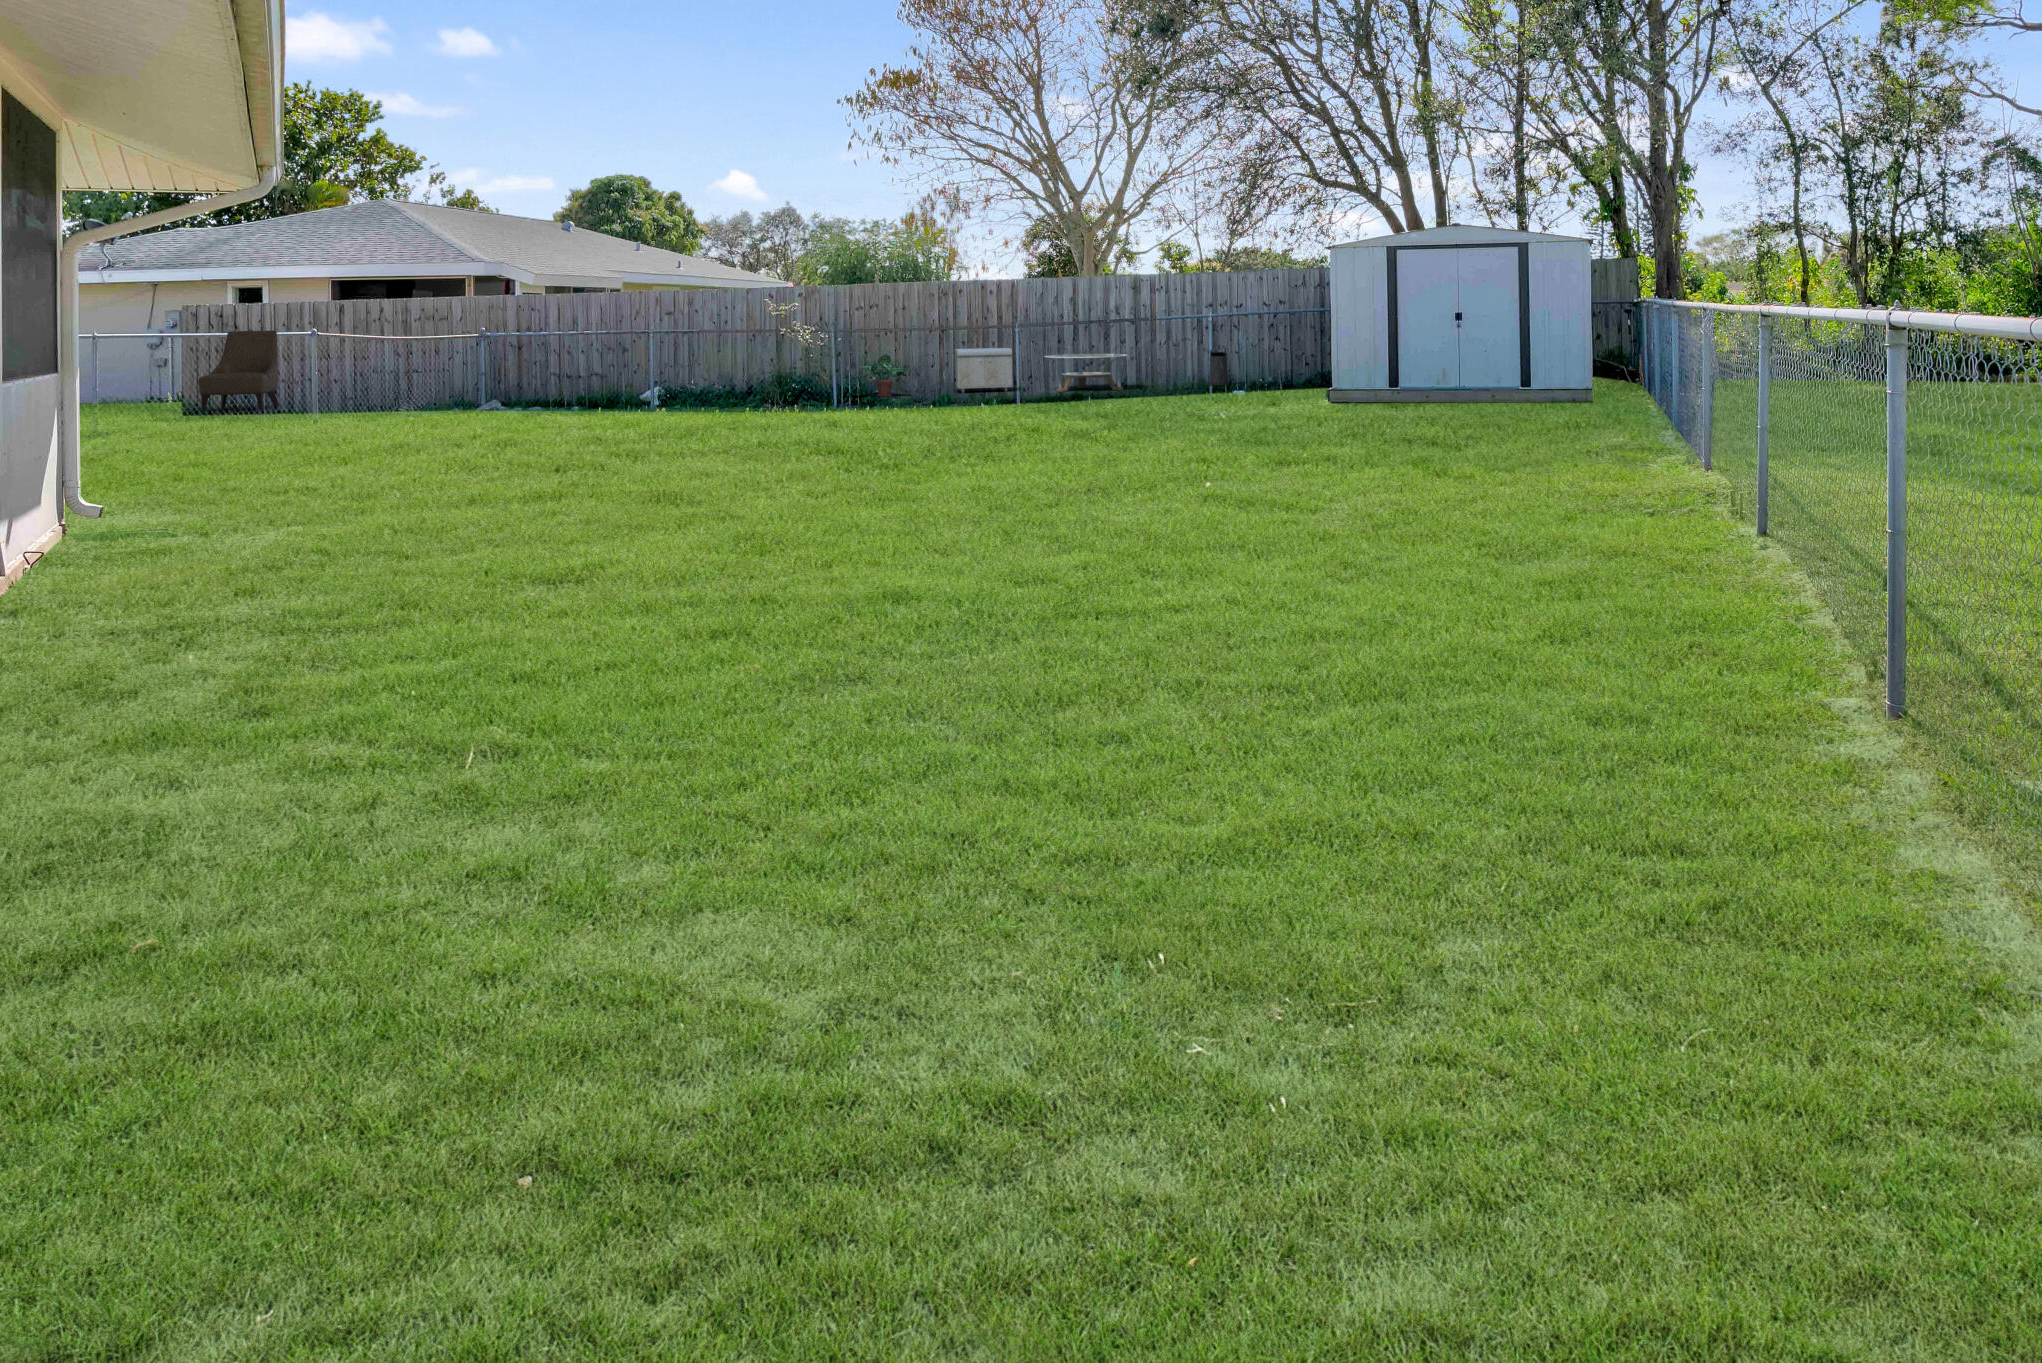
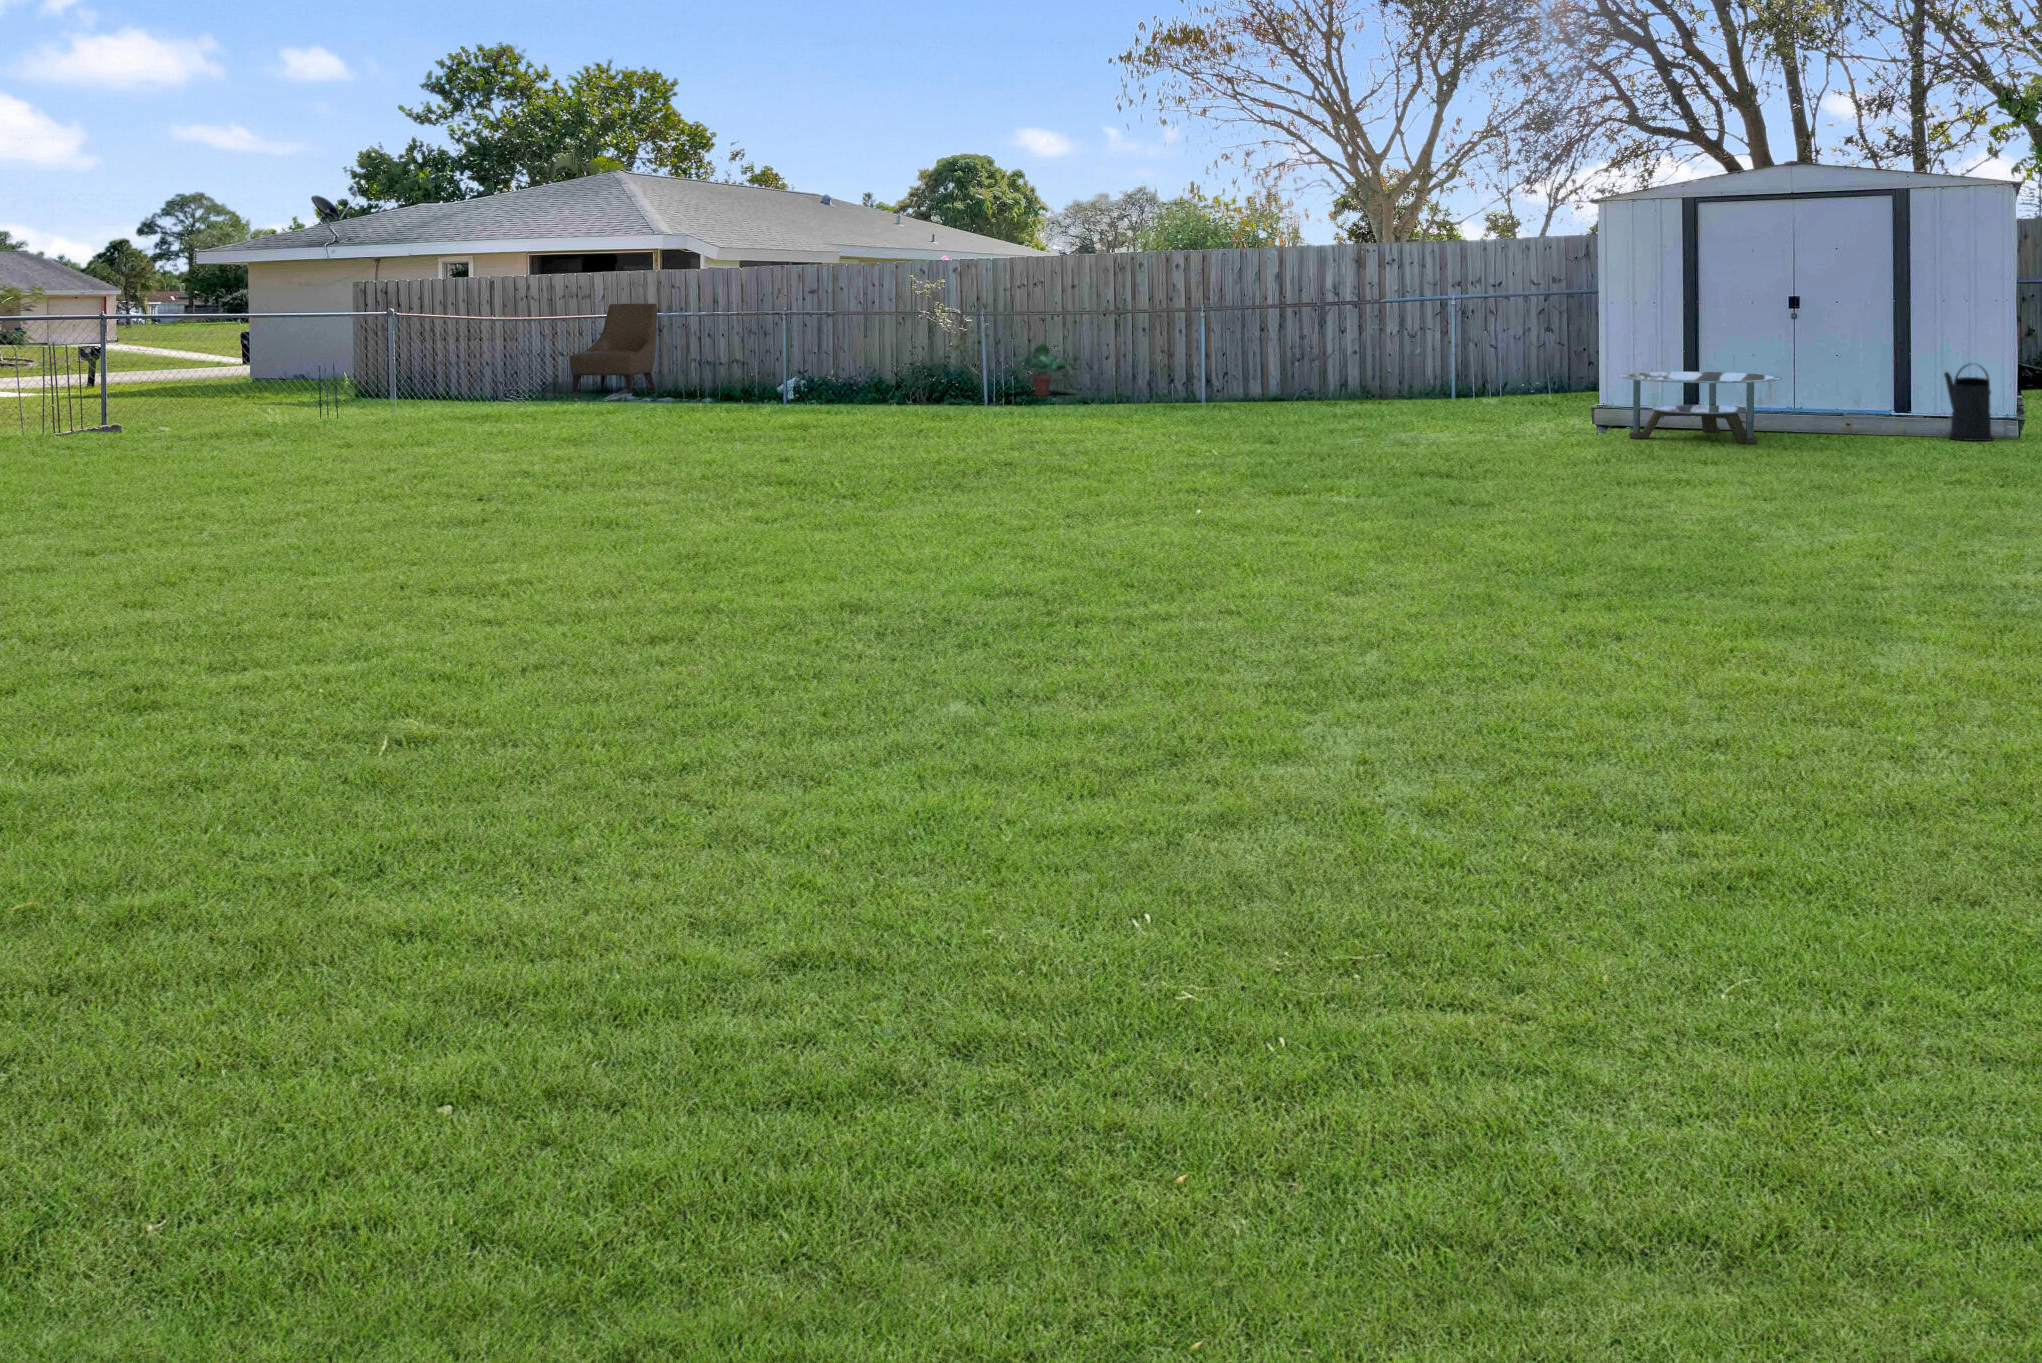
chair: present [199,331,279,411] -> present [570,303,657,393]
watering can: present [1209,345,1229,385] -> present [1944,364,1993,441]
storage bench: present [955,348,1012,393] -> none [1132,338,1201,393]
round table: present [1045,354,1128,392] -> present [1620,372,1782,444]

